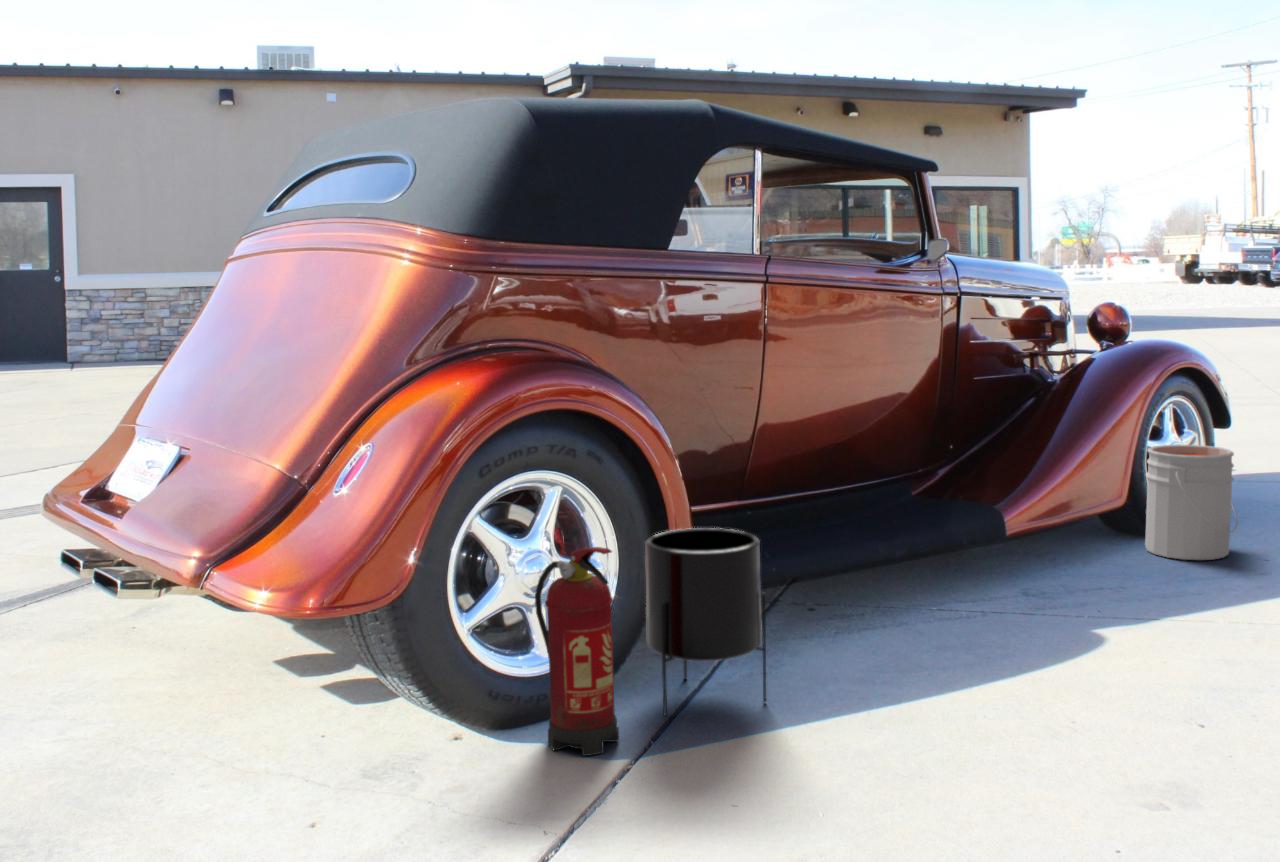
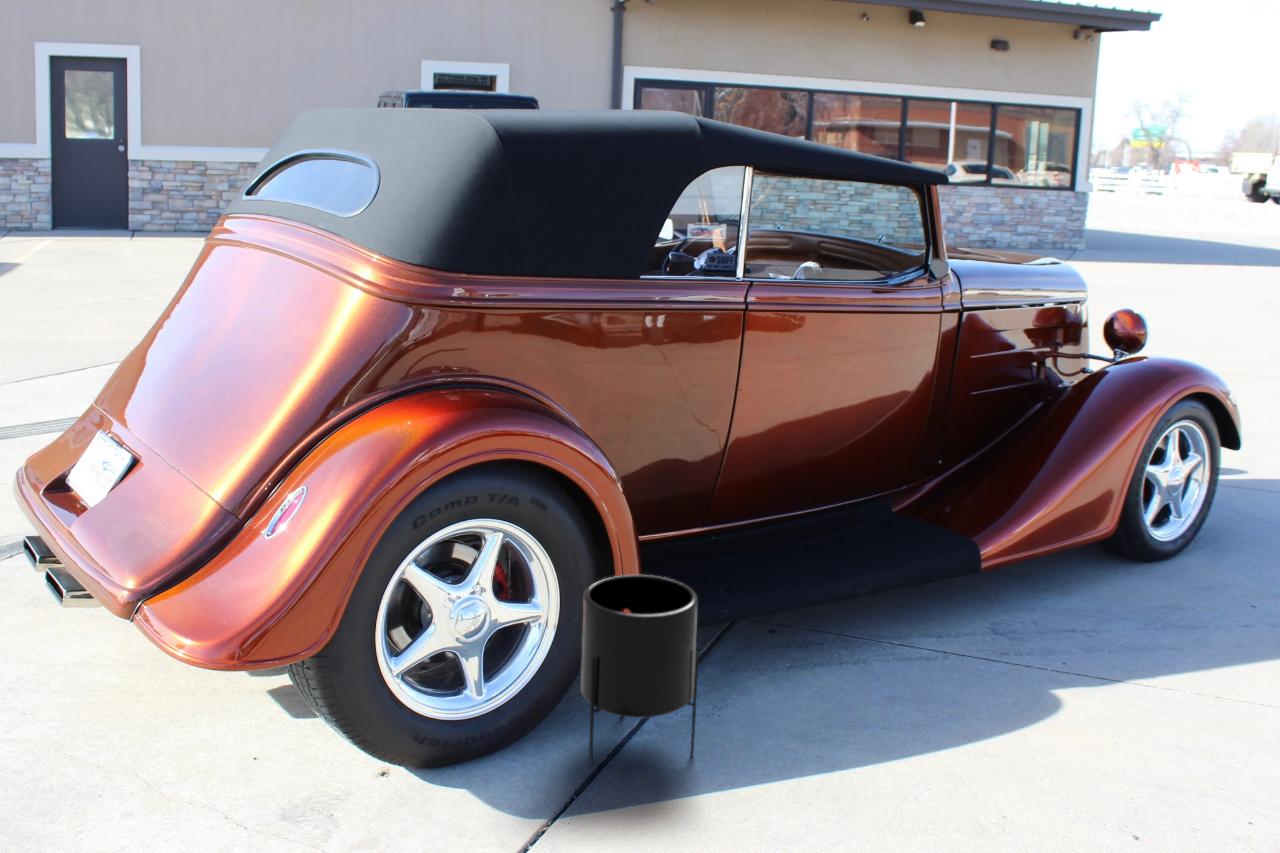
bucket: present [1145,445,1238,560] -> none [1132,474,1232,599]
fire extinguisher: present [535,547,619,756] -> none [466,612,538,810]

